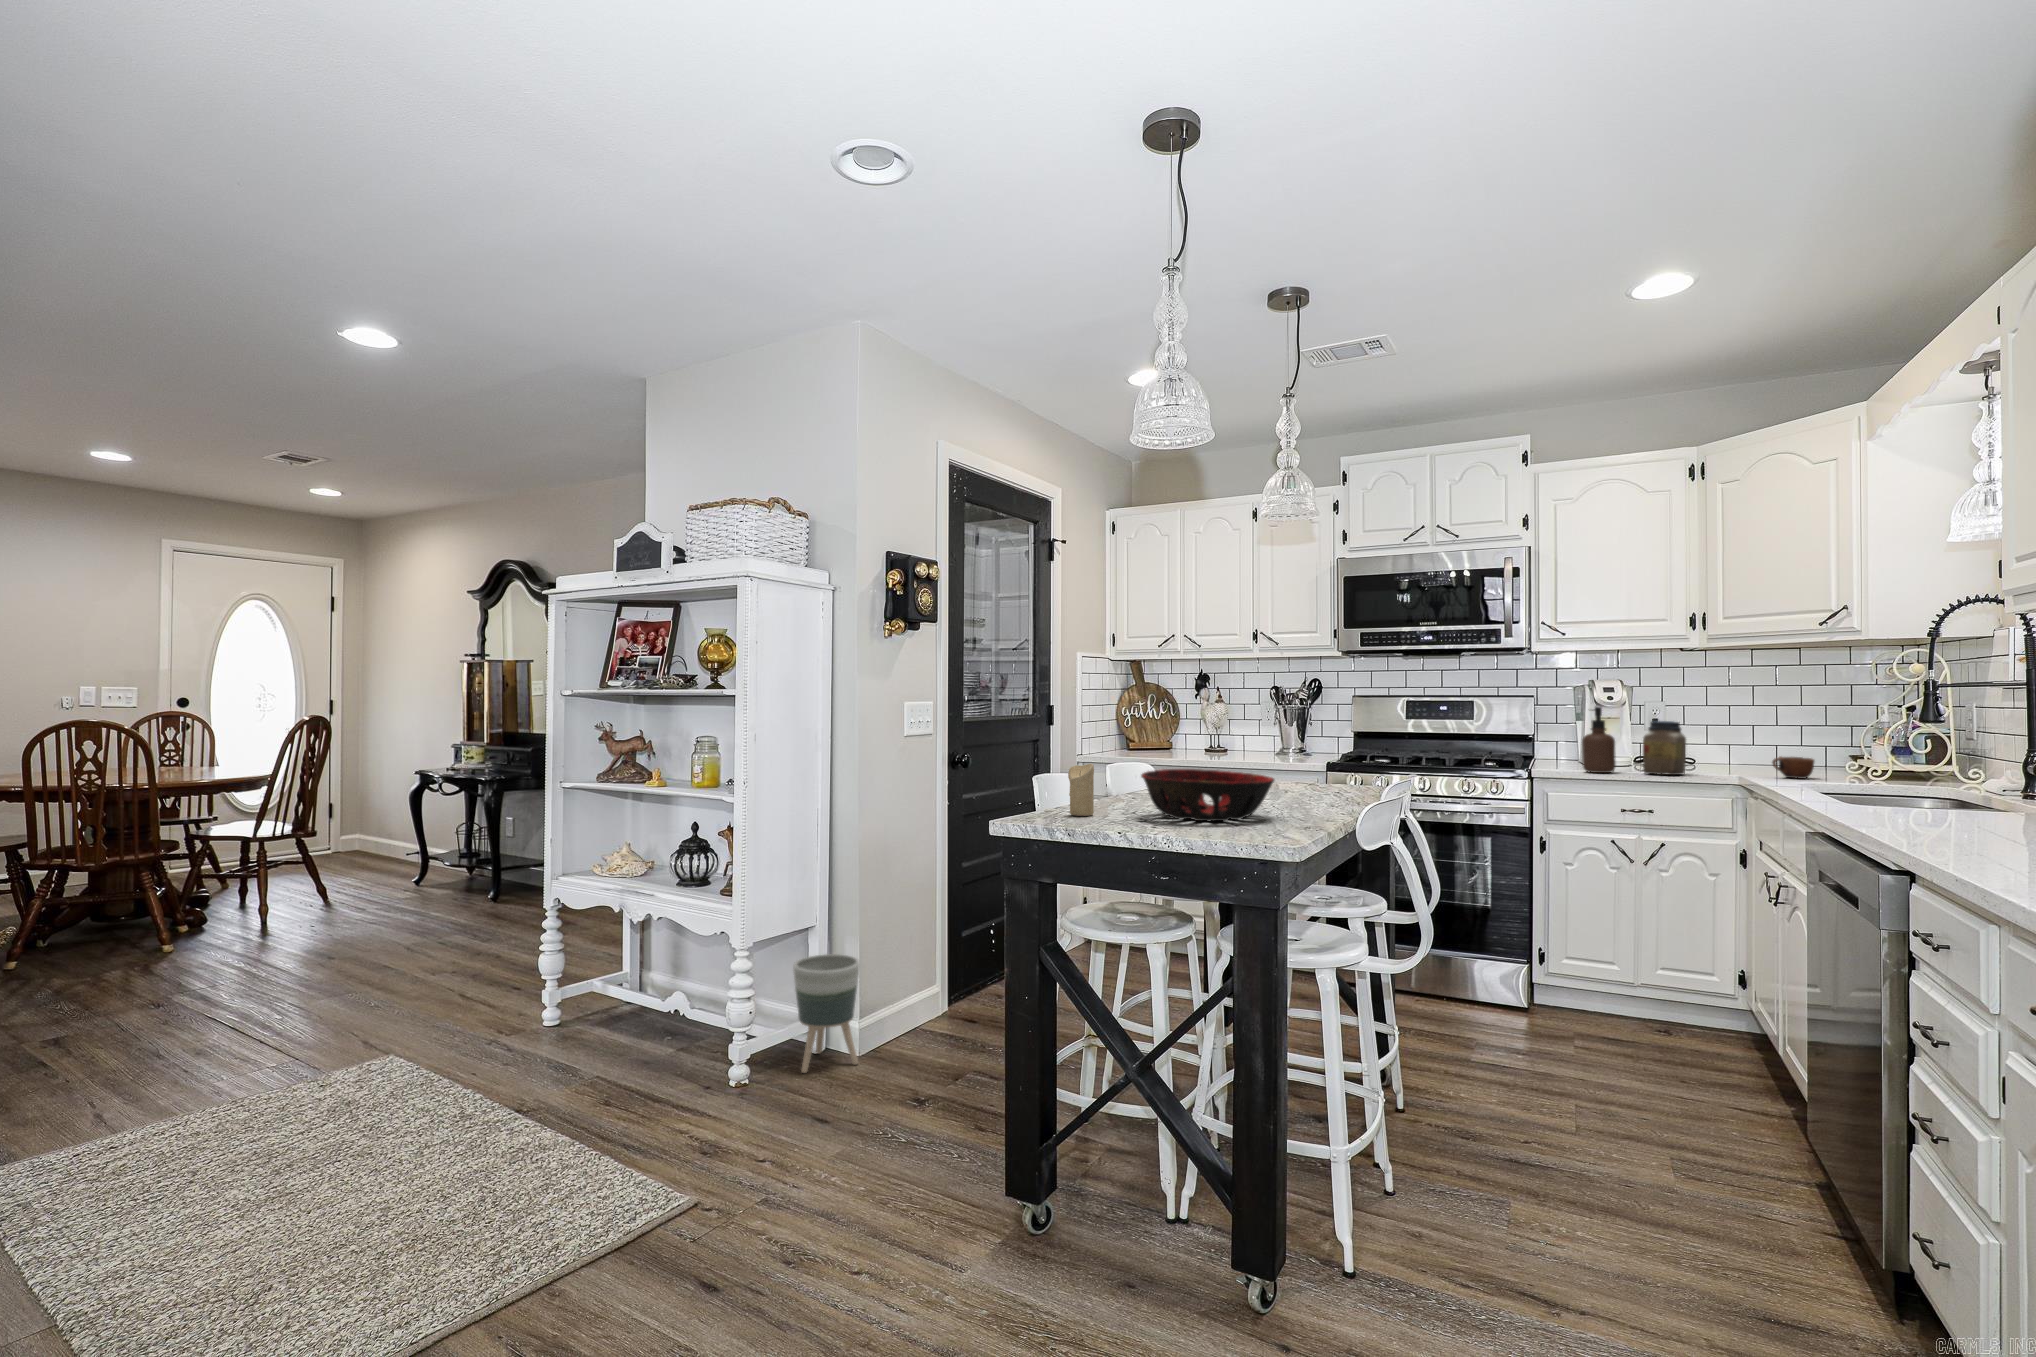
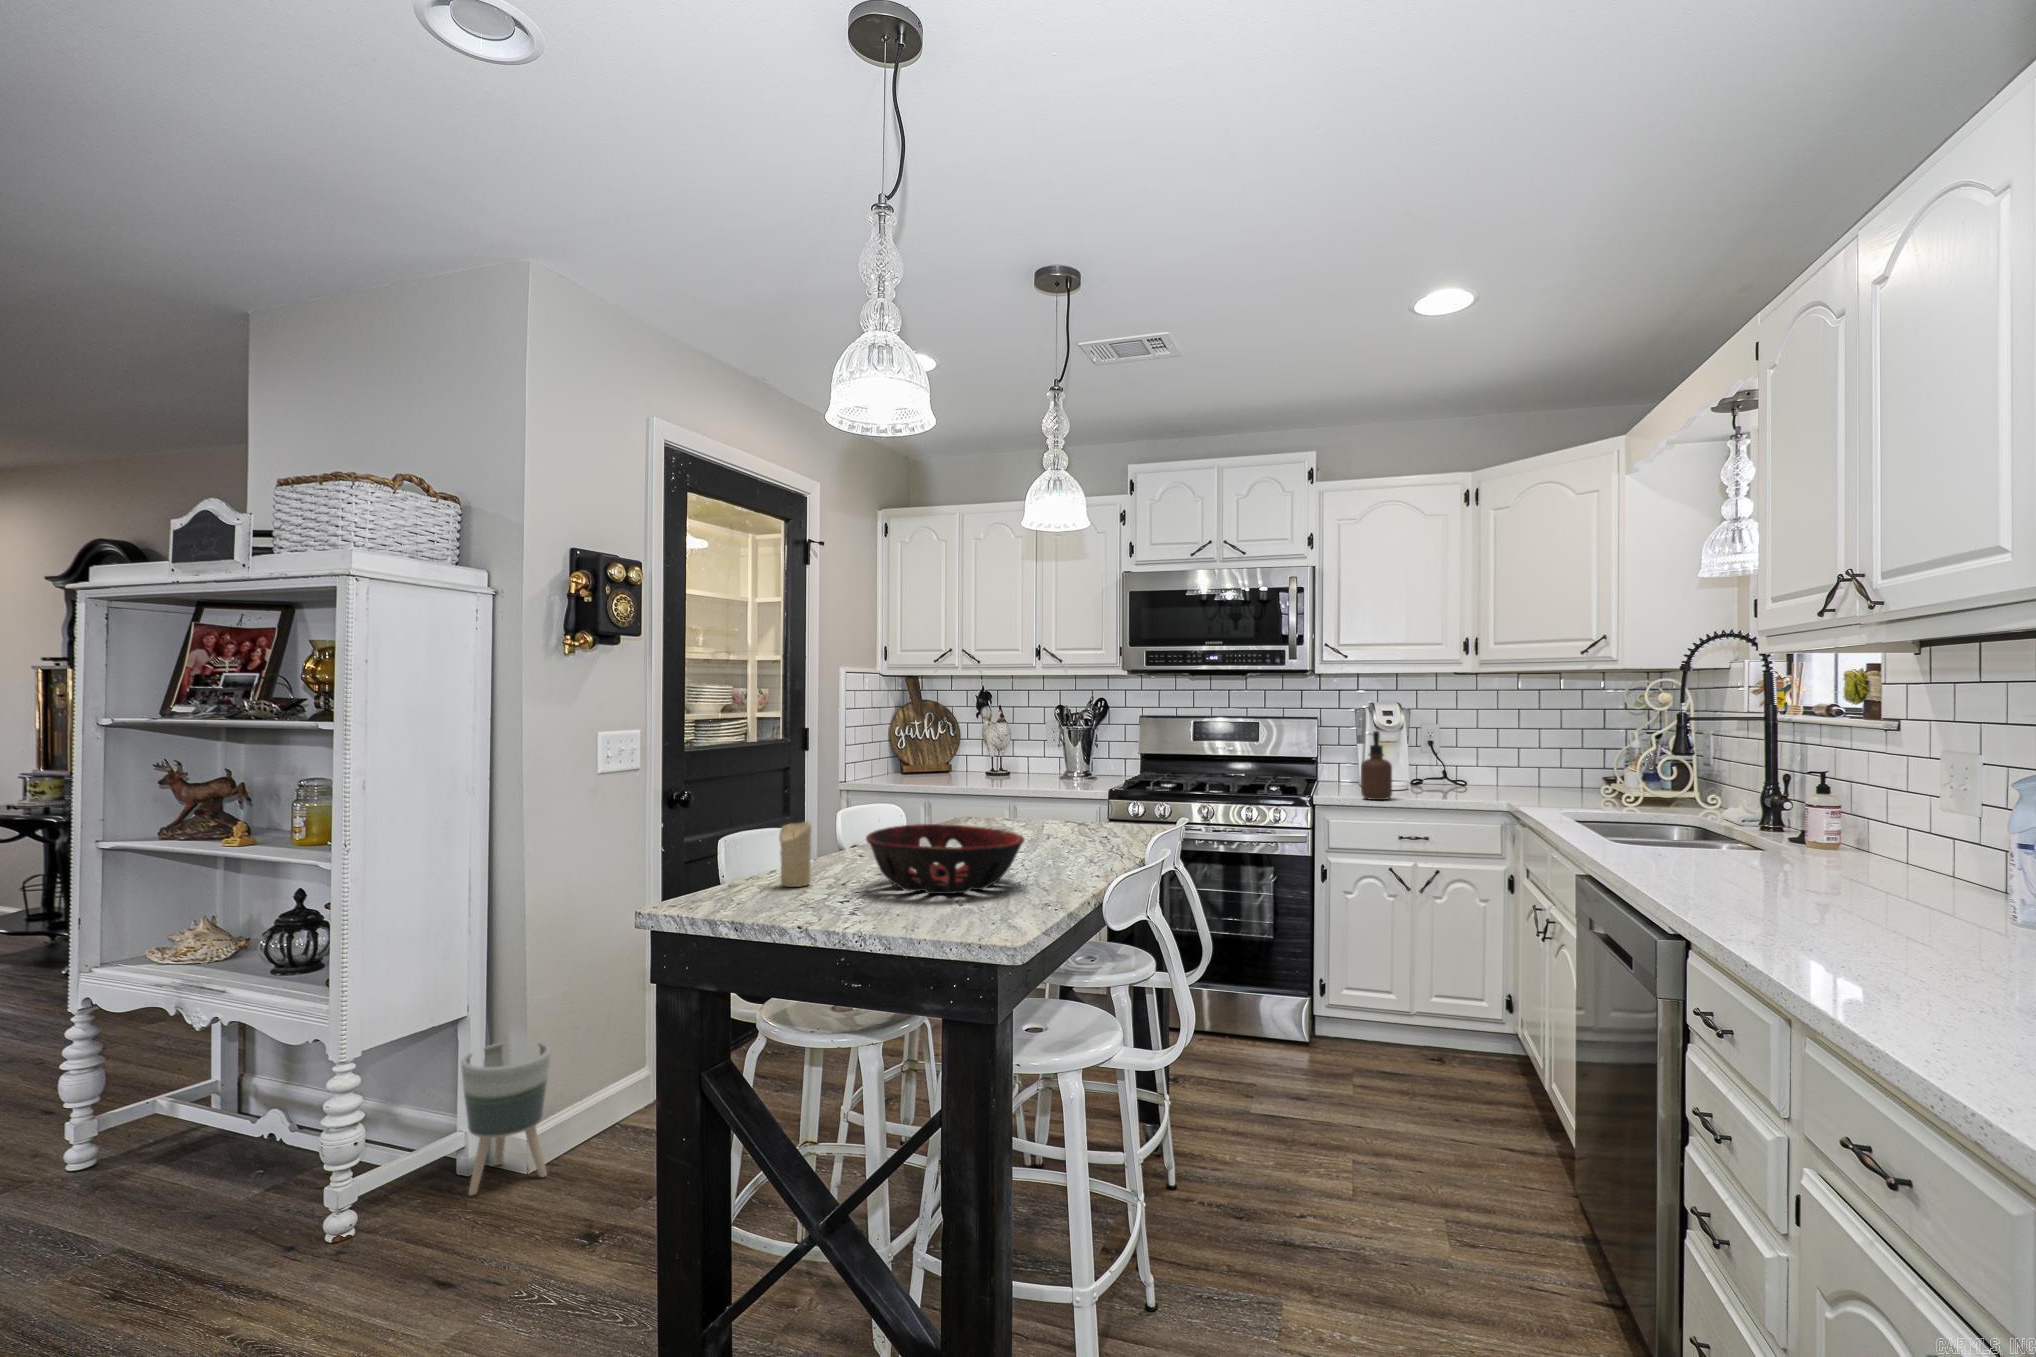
jar: present [1643,721,1686,775] -> none [1418,746,1458,802]
mug: present [1772,756,1814,779] -> none [1536,782,1574,805]

